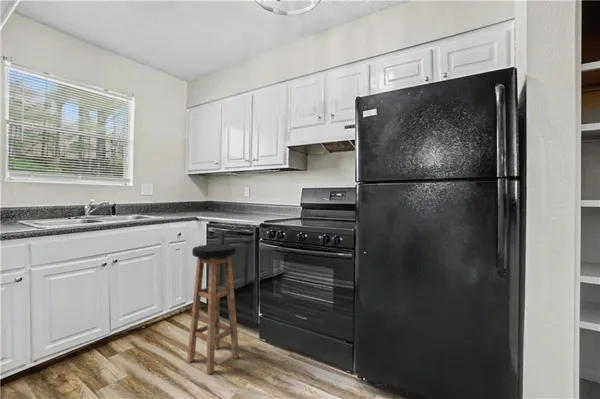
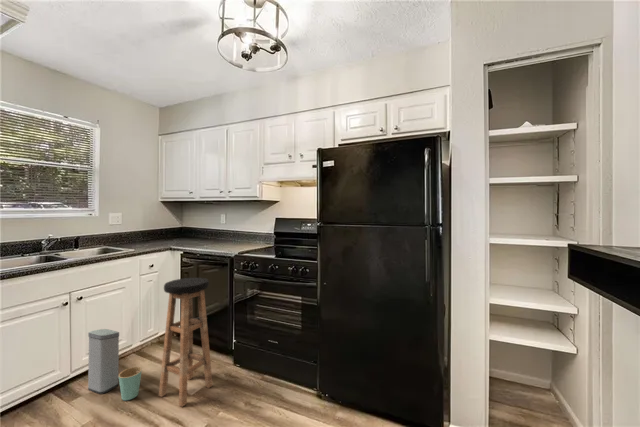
trash can: none [124,292,172,362] -> present [88,329,142,400]

